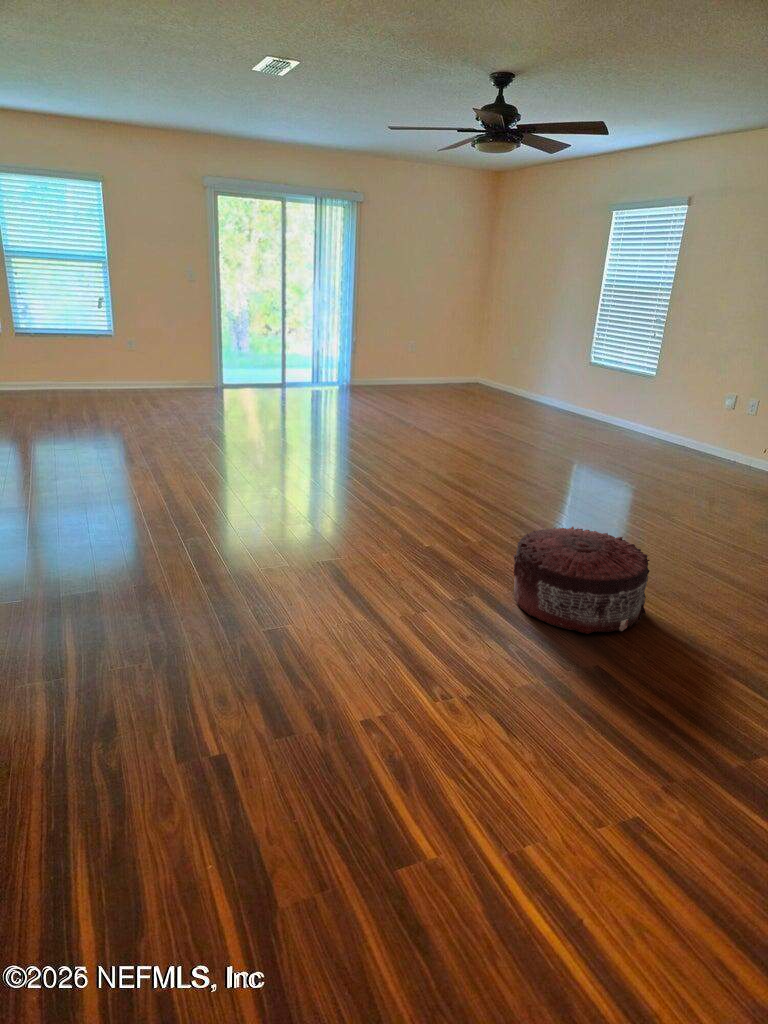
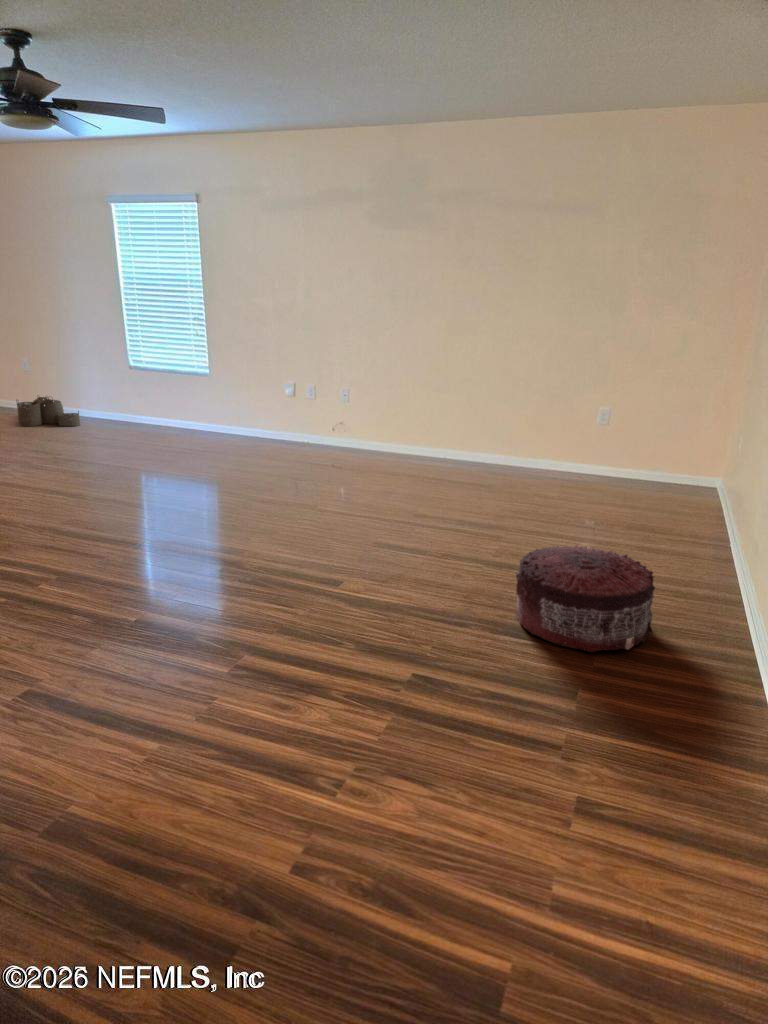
woven basket: none [33,372,95,402] -> present [17,397,80,426]

